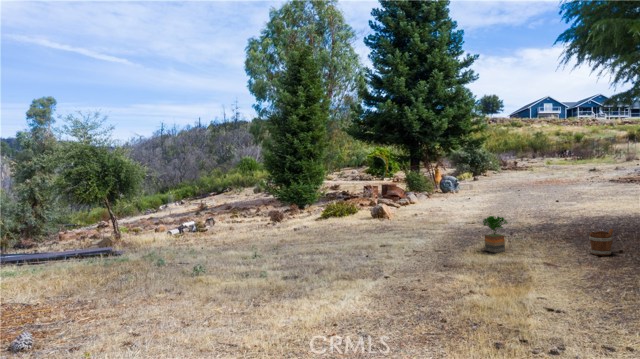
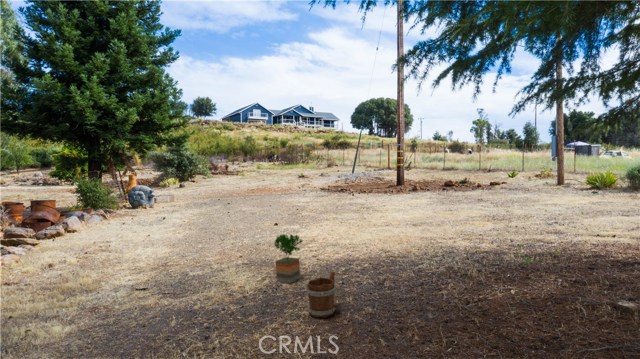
potted tree: present [483,216,507,253] -> present [274,235,303,283]

